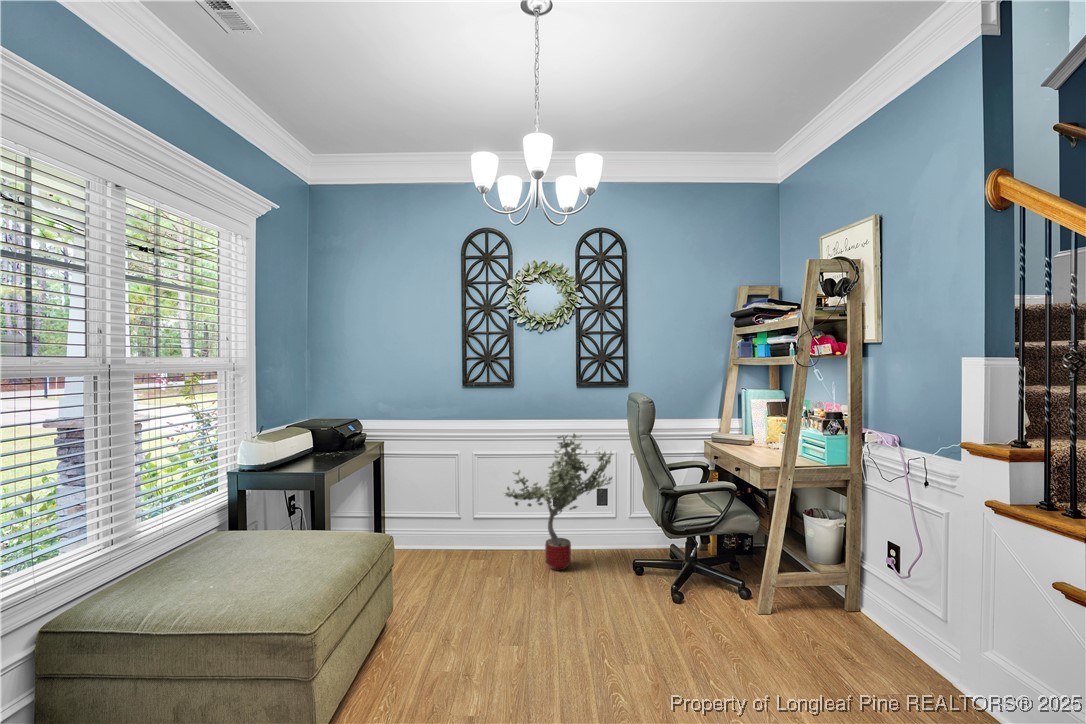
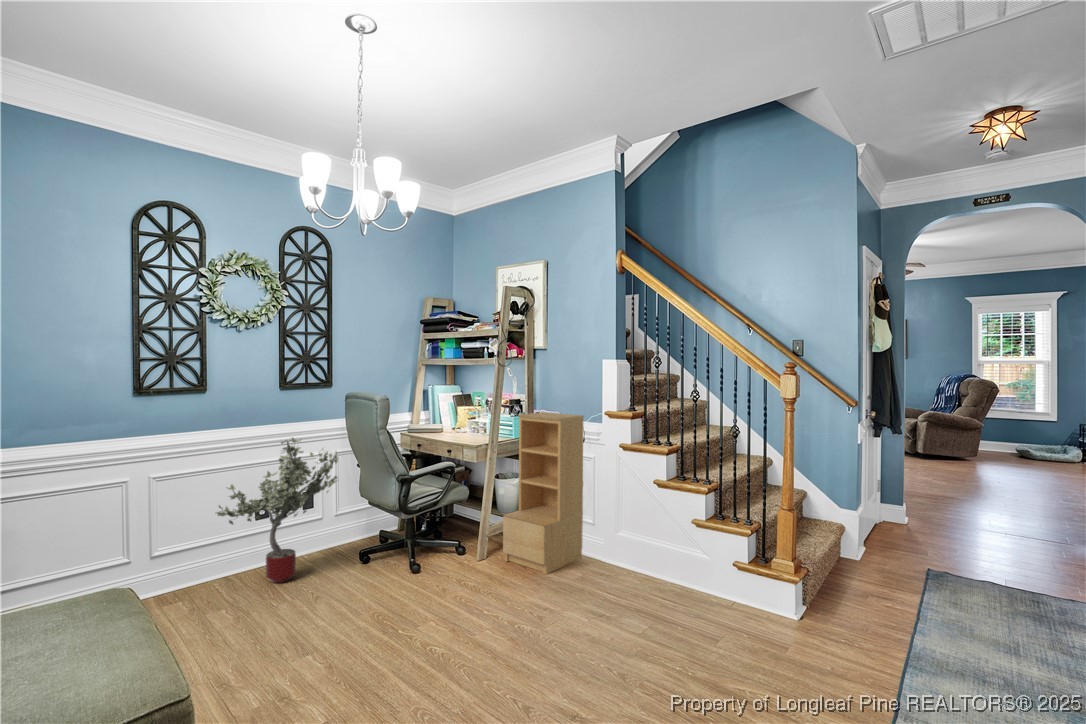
bookshelf: none [791,433,929,671] -> present [503,412,584,574]

